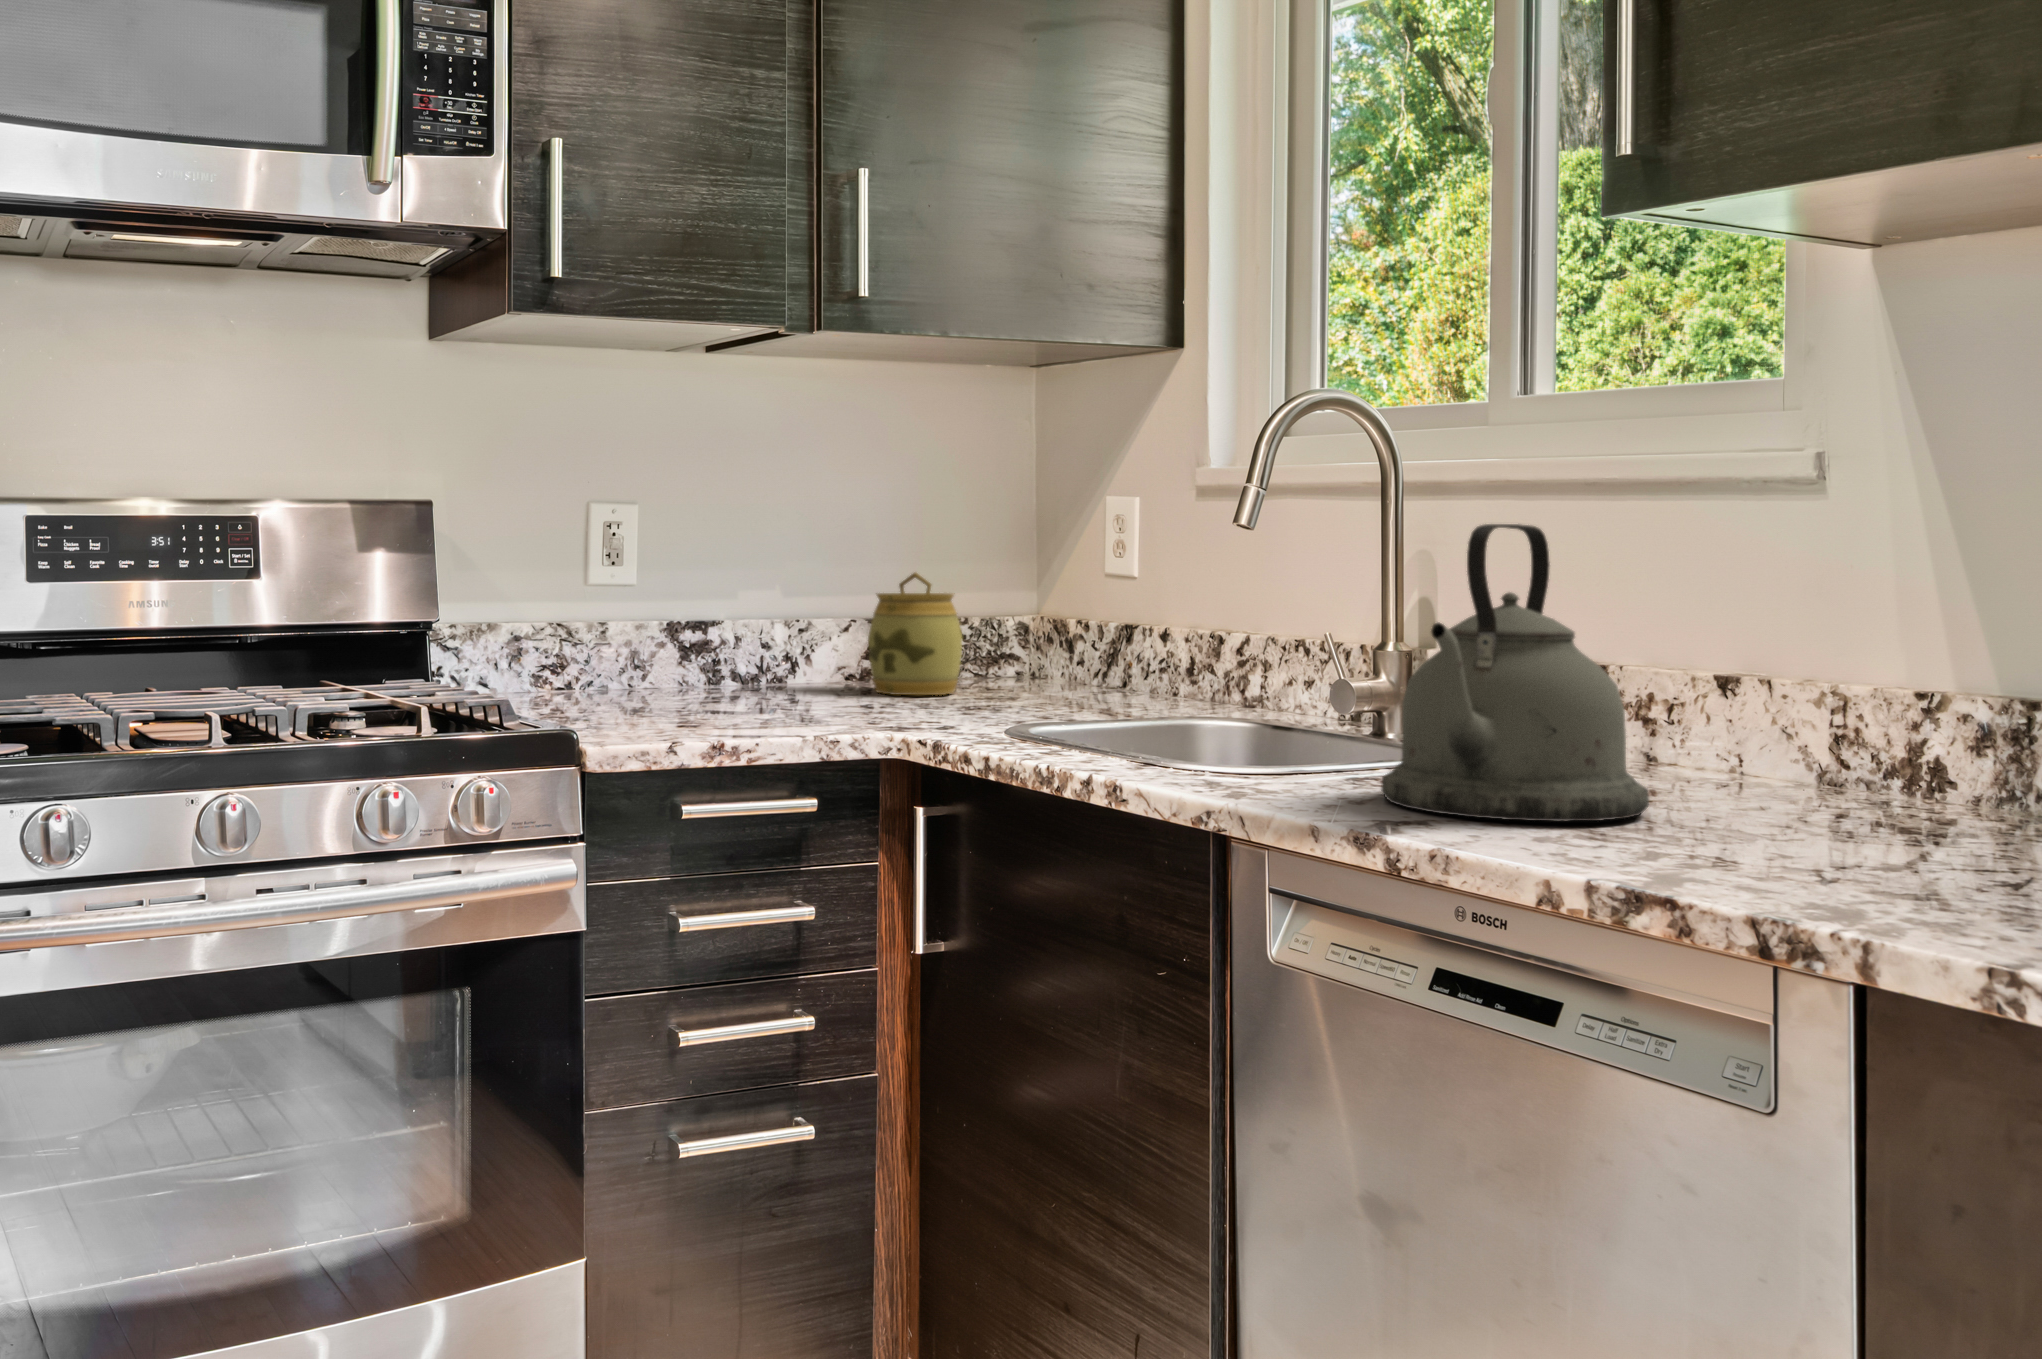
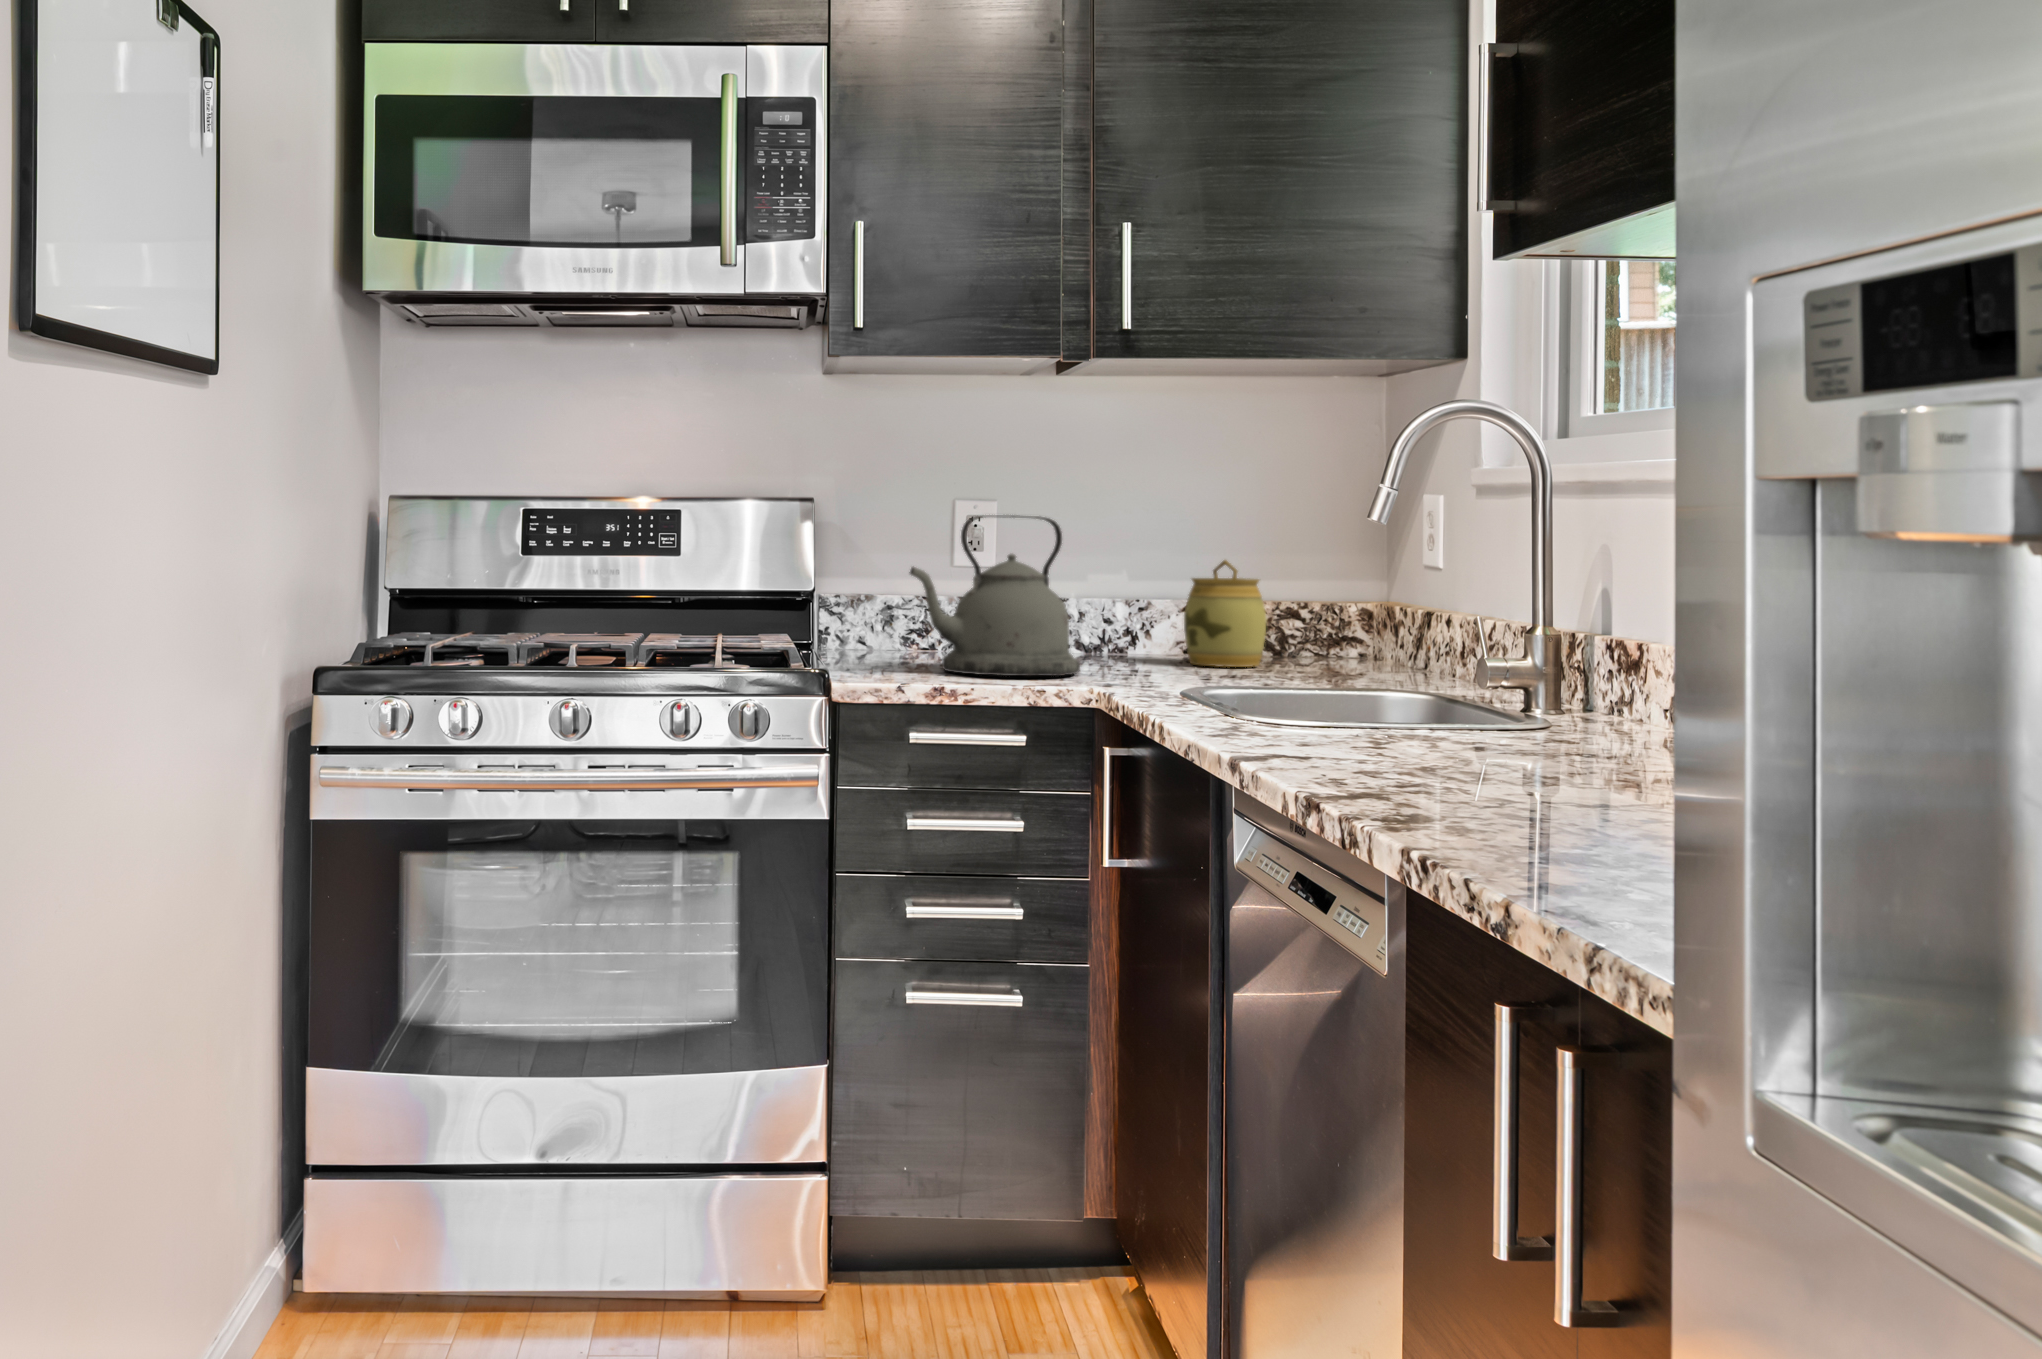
kettle: present [1381,524,1649,821] -> present [909,516,1080,676]

